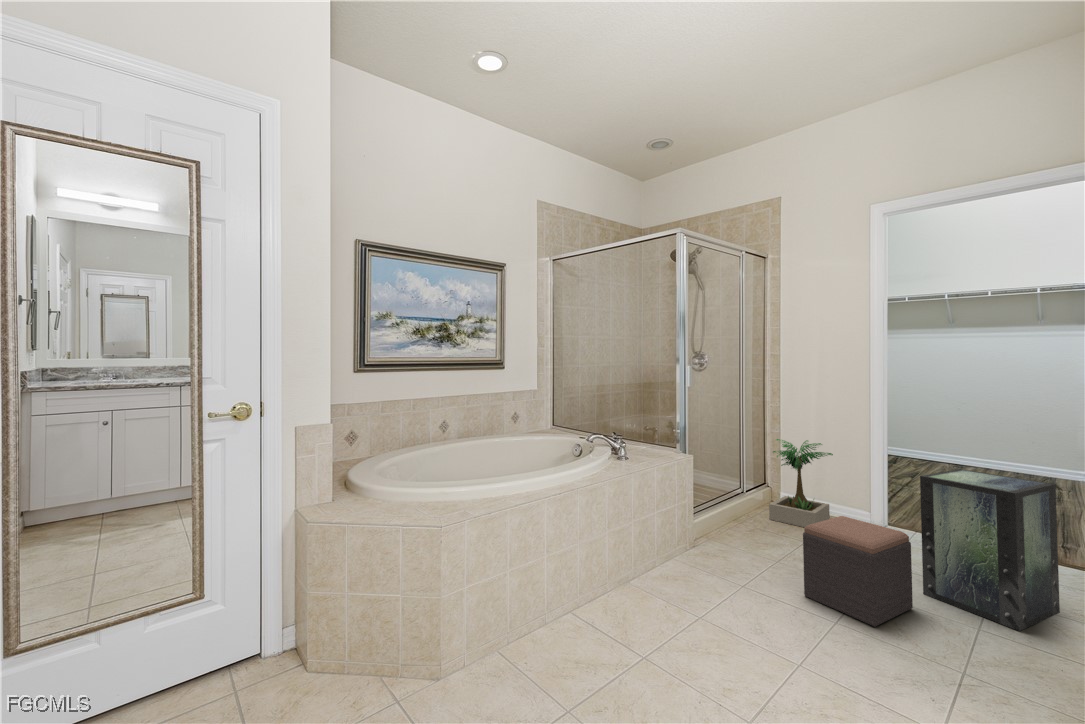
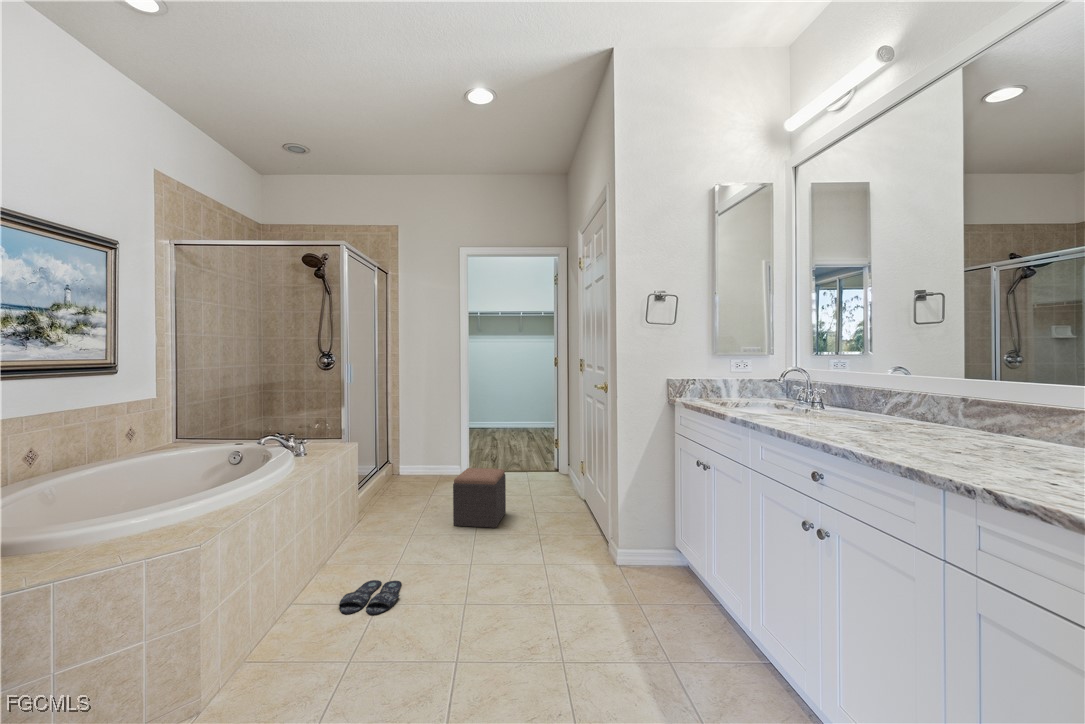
potted plant: present [769,439,833,527] -> none [399,421,446,487]
storage box: present [920,469,1060,631] -> none [505,428,555,507]
slippers: none [589,624,674,674] -> present [339,580,402,615]

